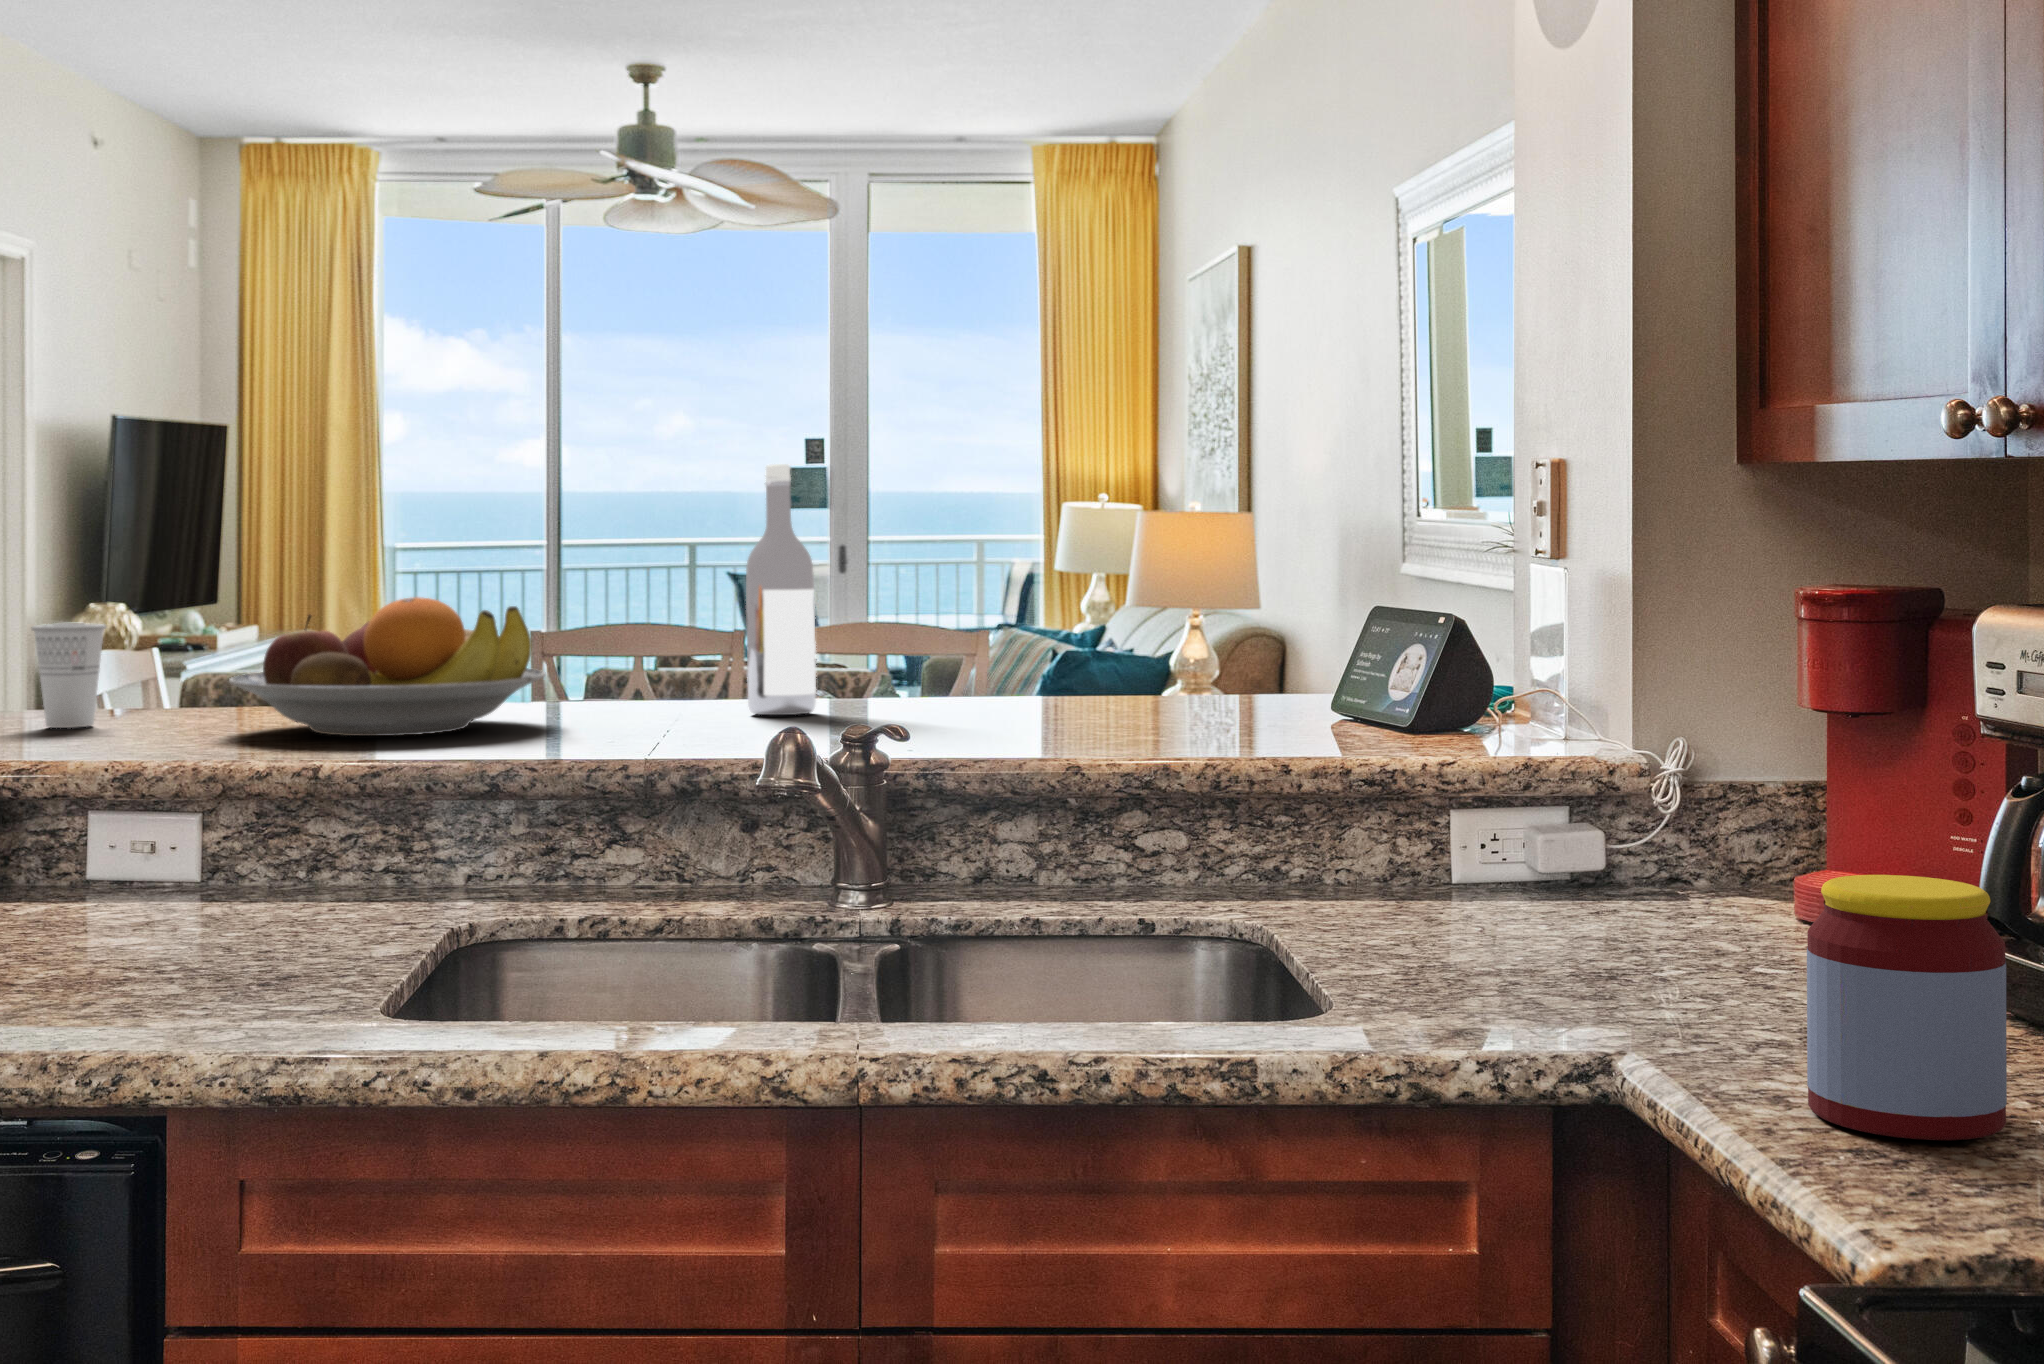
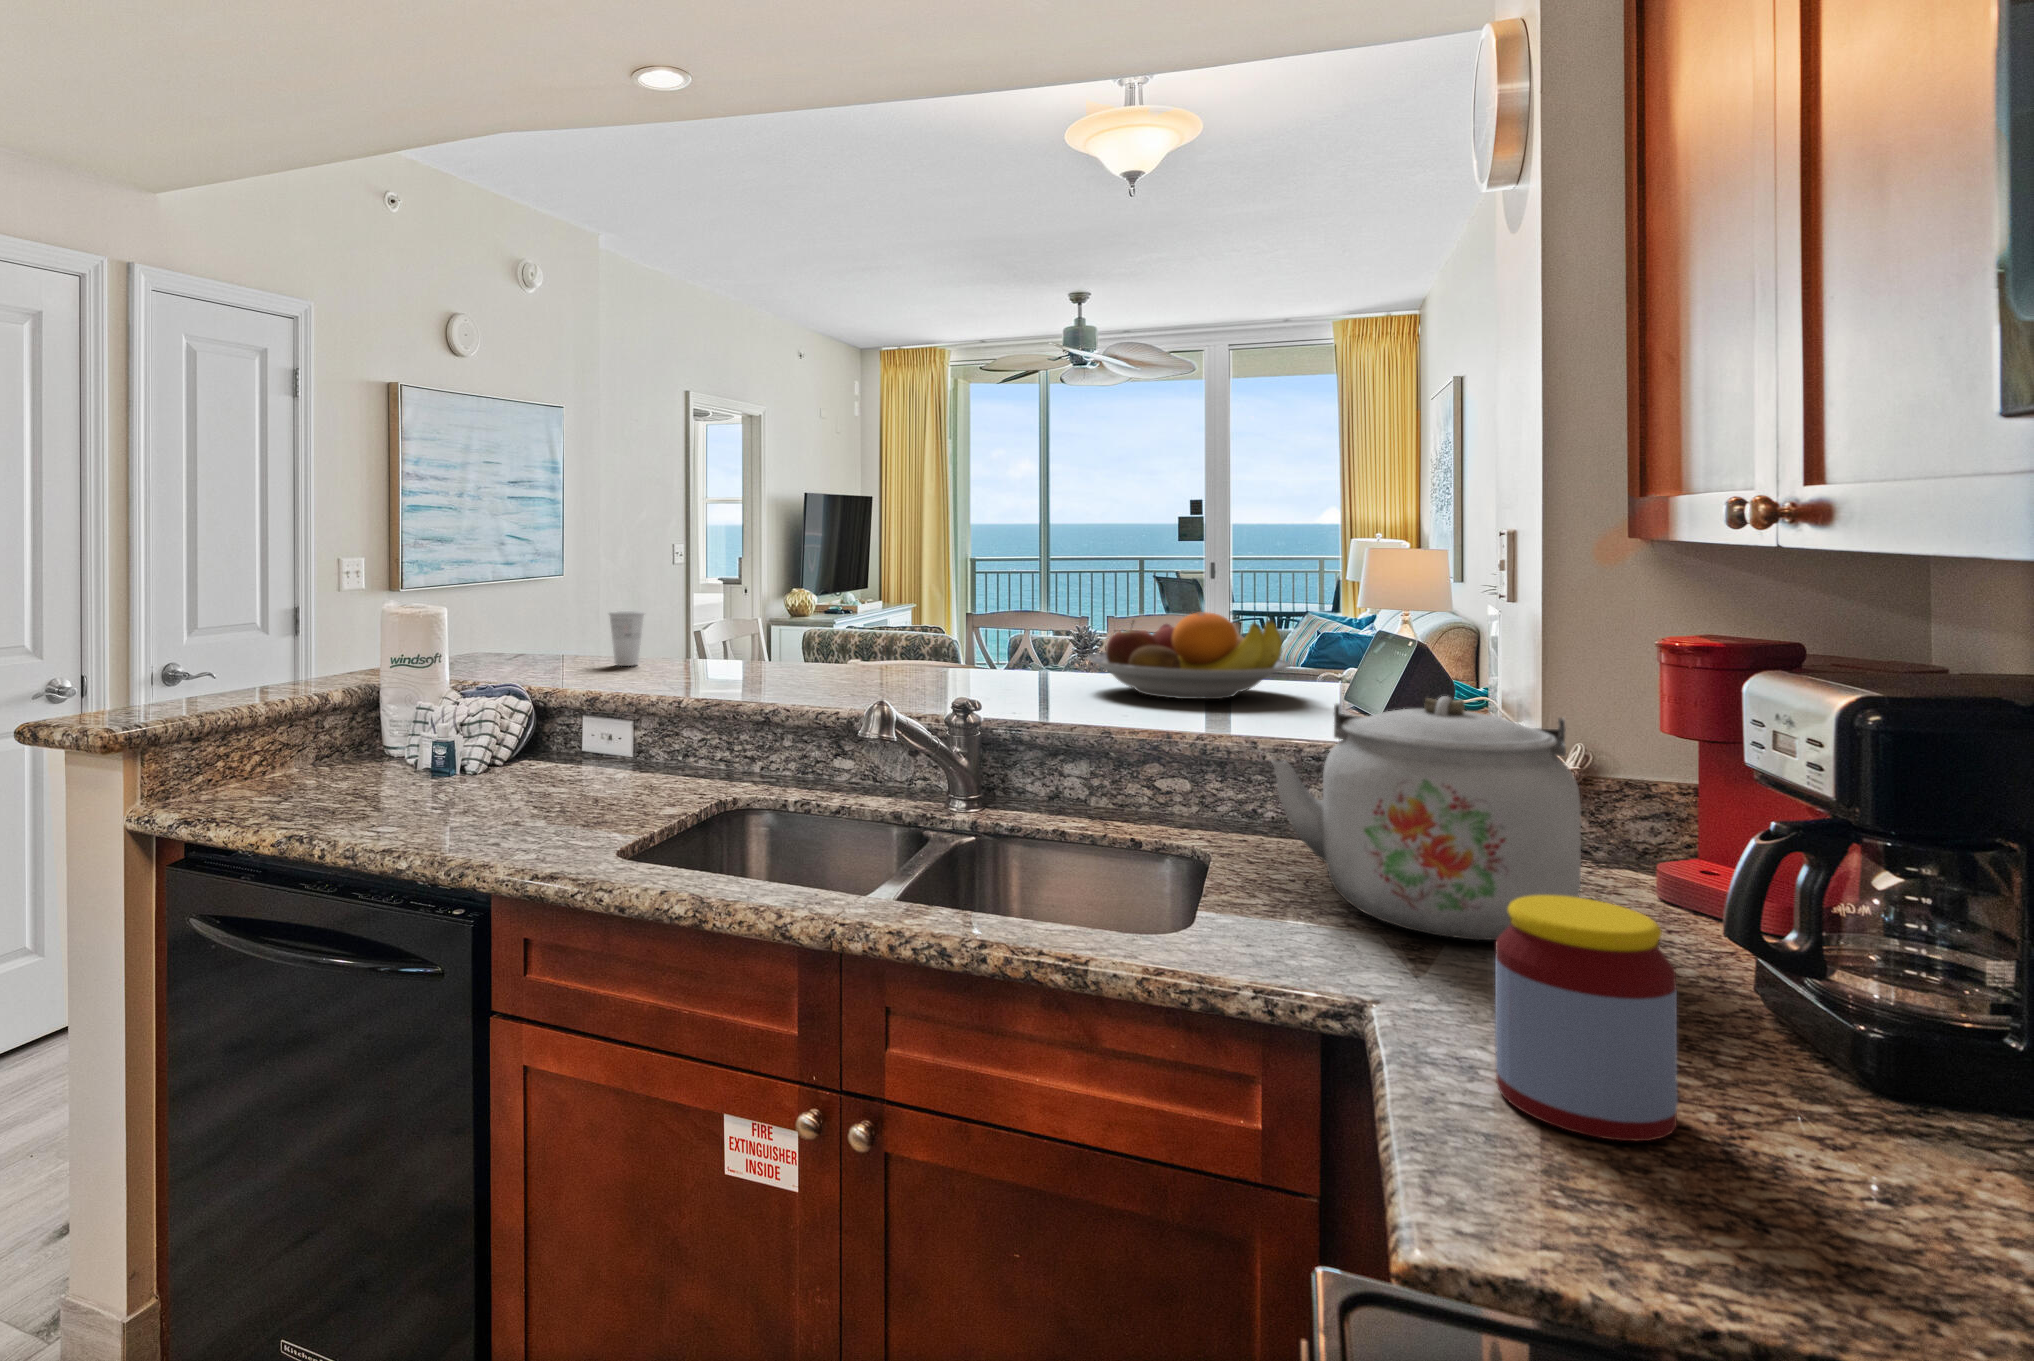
wine bottle: present [746,464,816,715] -> none [977,530,1018,680]
fruit bowl: present [229,597,546,736] -> present [1087,612,1289,699]
kettle: none [1377,667,1763,981] -> present [1272,696,1581,940]

